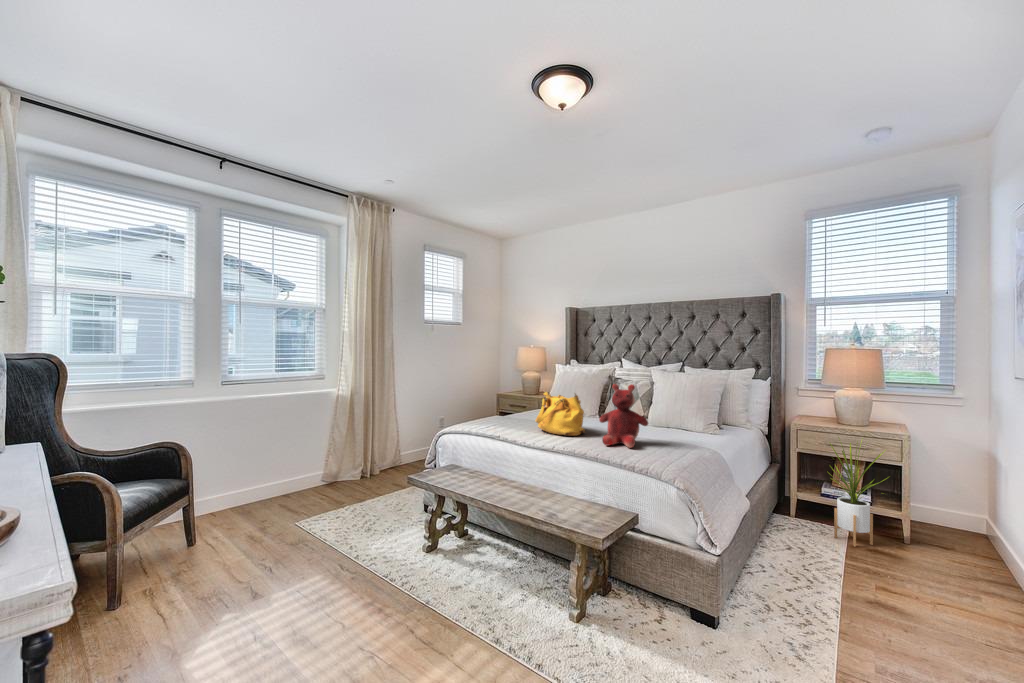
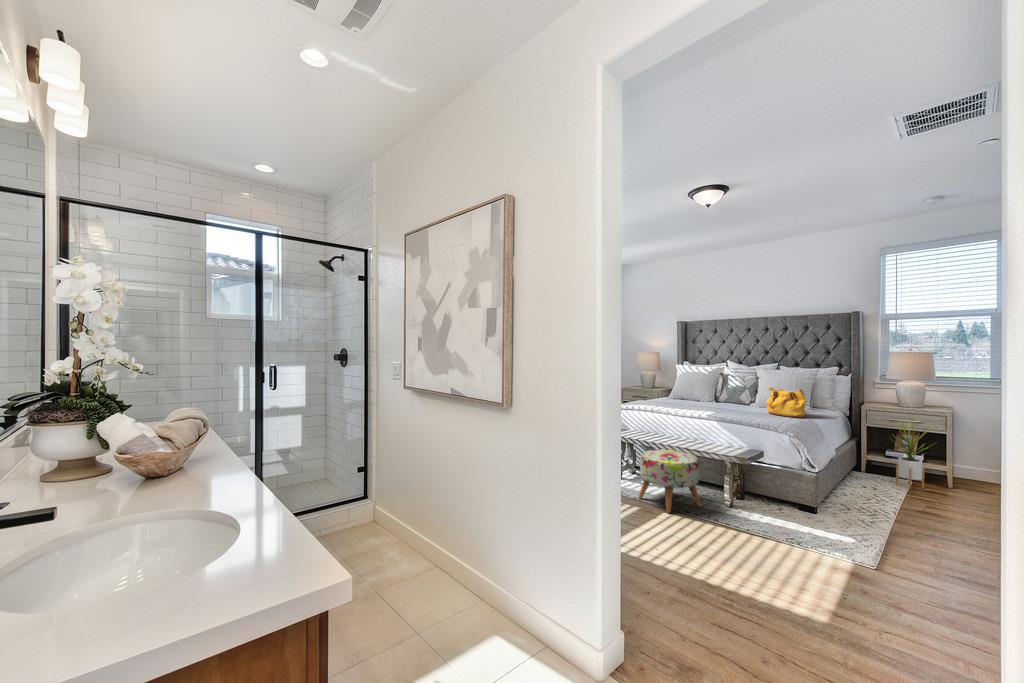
teddy bear: present [599,384,648,448] -> none [729,379,765,420]
handbag: present [535,392,585,436] -> present [766,387,806,418]
ottoman: none [436,500,534,624] -> present [638,450,701,513]

